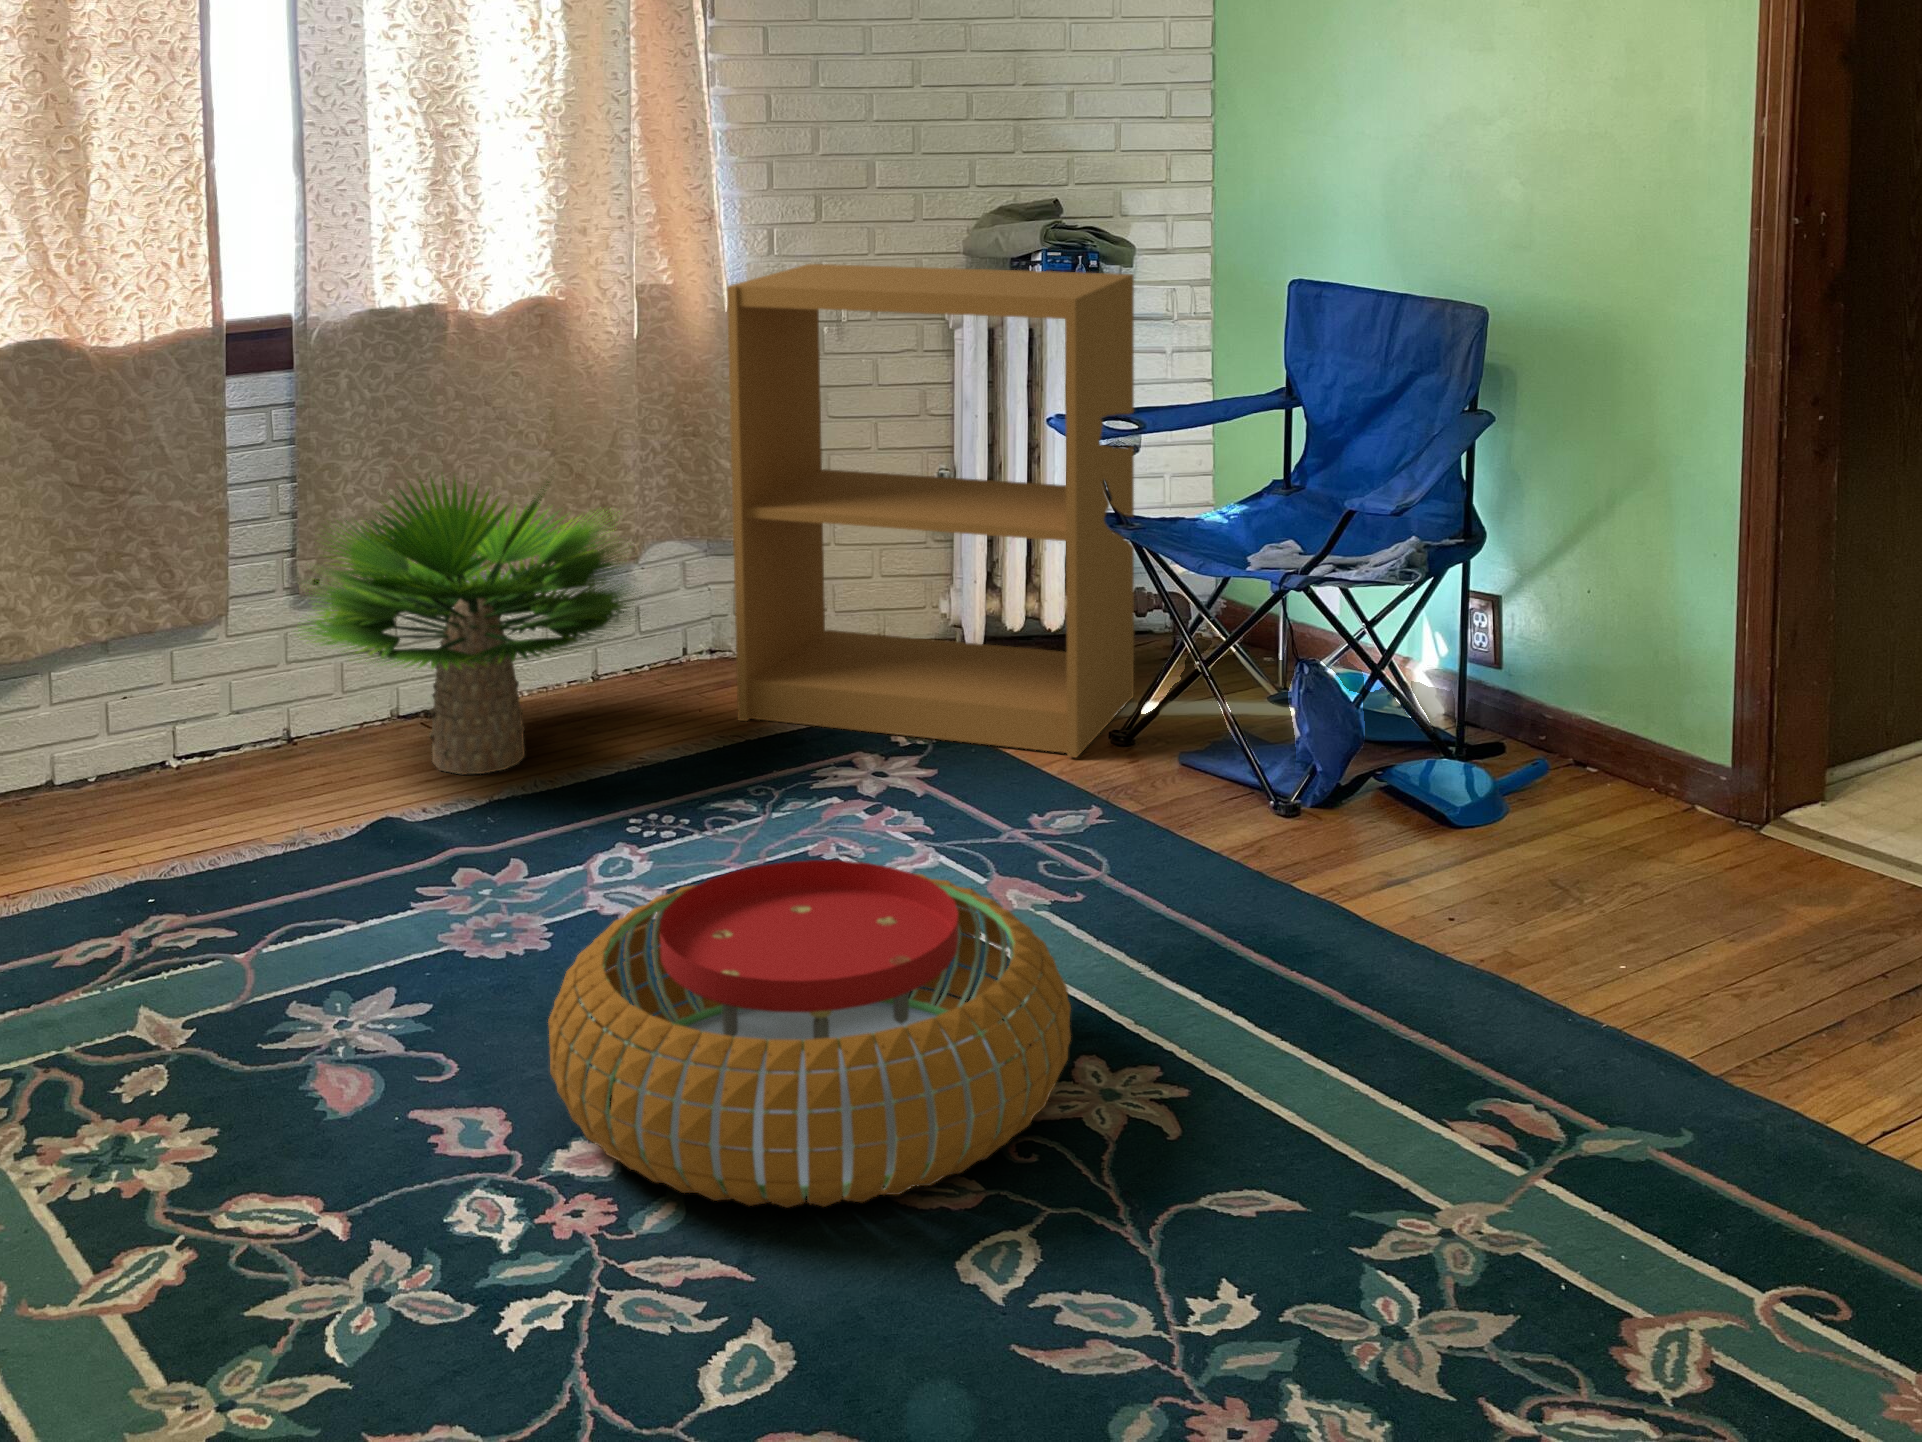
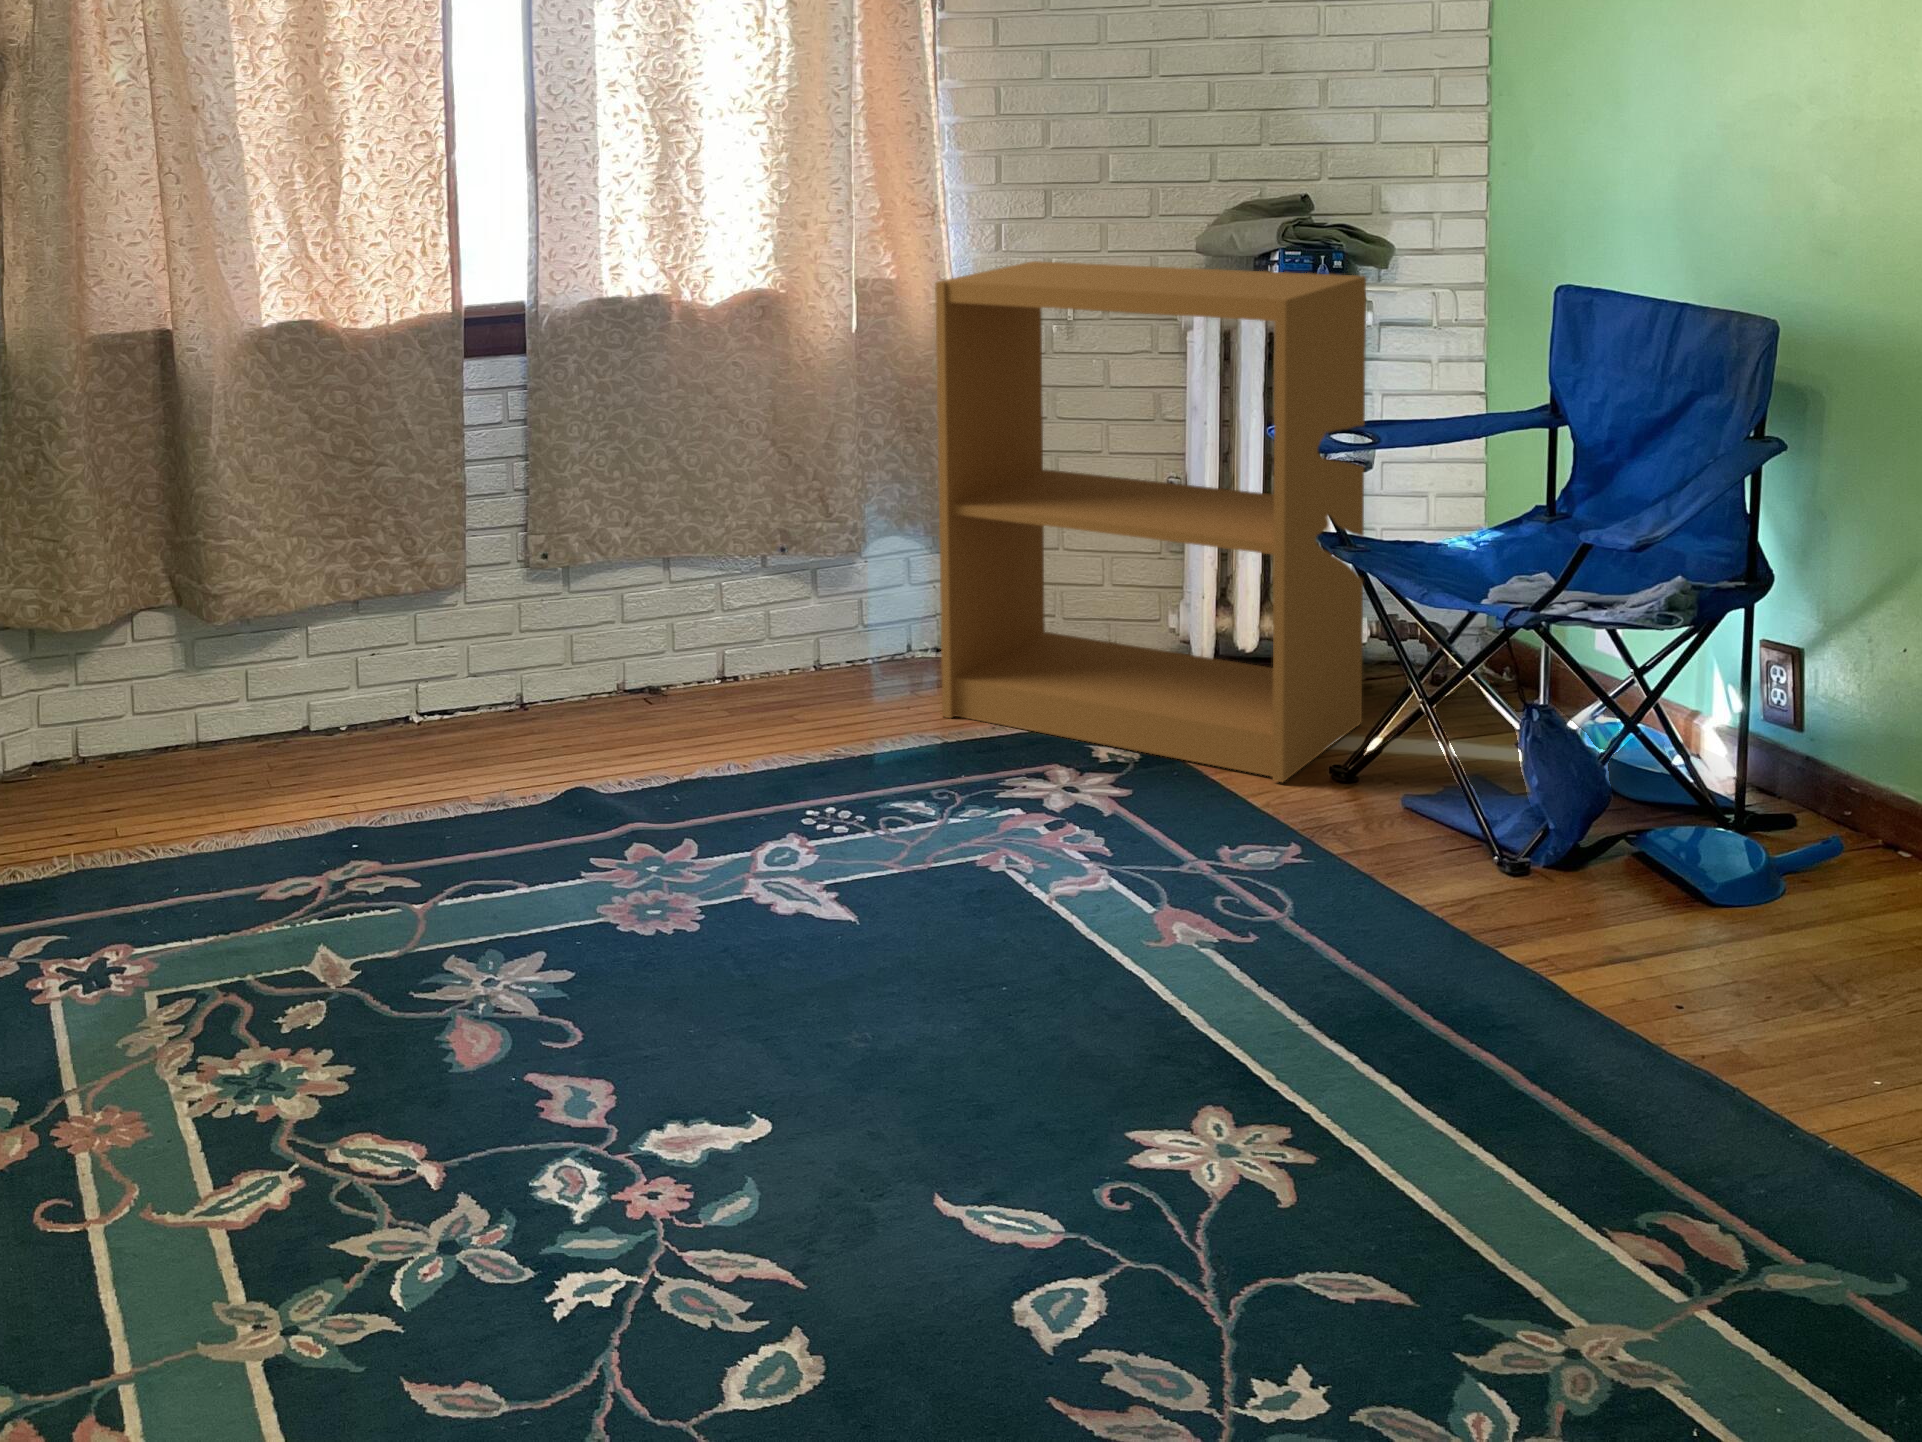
potted plant: present [297,478,642,774] -> none [508,454,854,750]
pouf: present [548,860,1071,1208] -> none [649,866,1186,1225]

